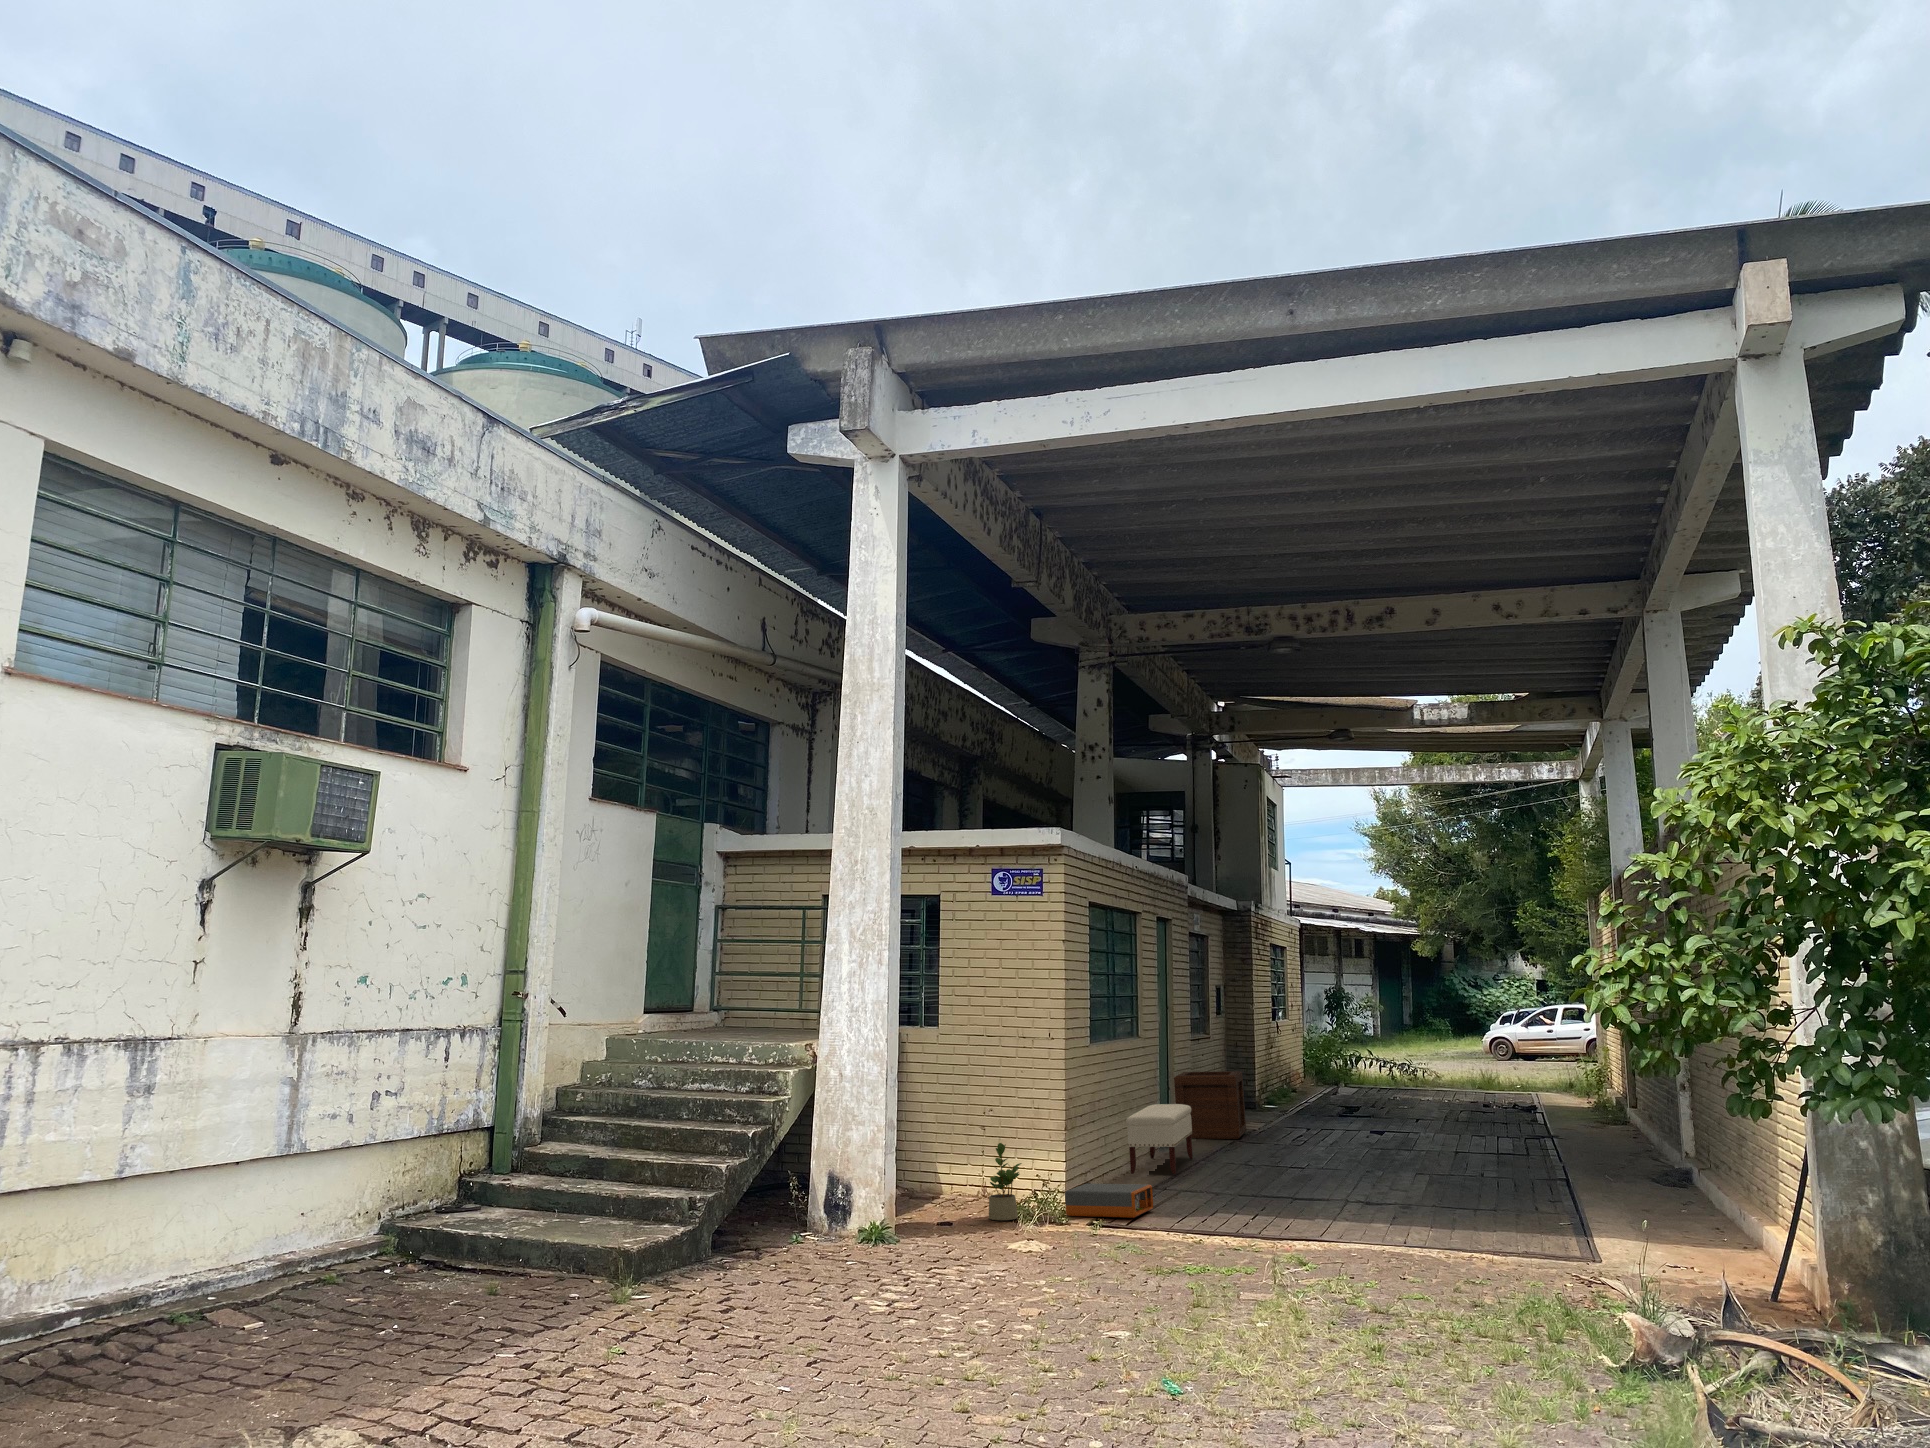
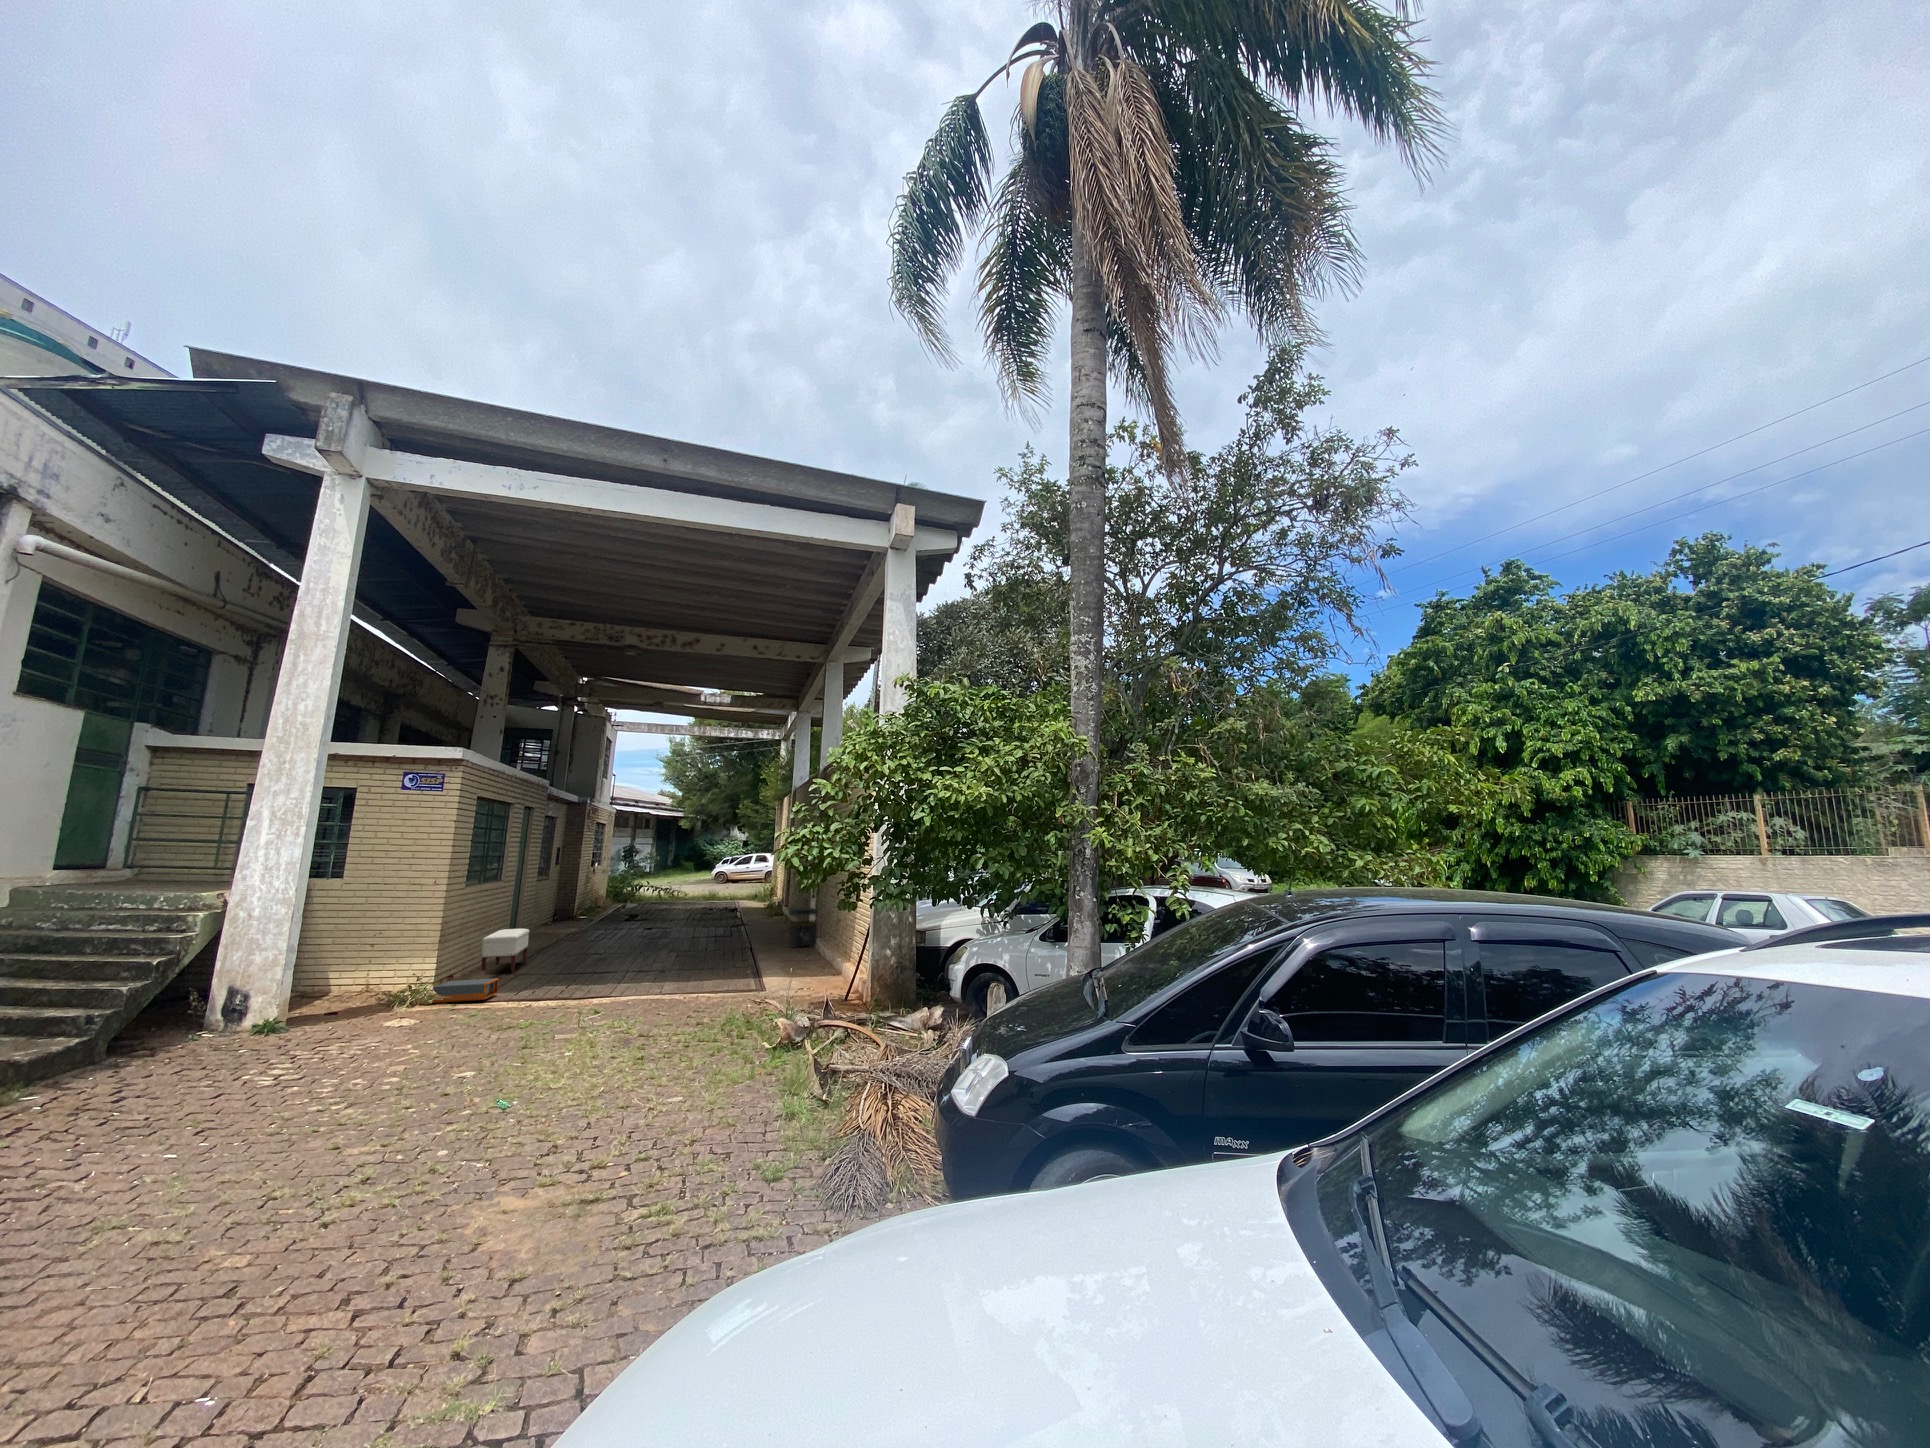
wooden crate: present [1174,1071,1246,1139] -> none [515,907,566,952]
toolbox: none [1623,1086,1688,1161] -> present [789,908,817,948]
potted plant: present [989,1143,1022,1221] -> none [370,957,402,1010]

